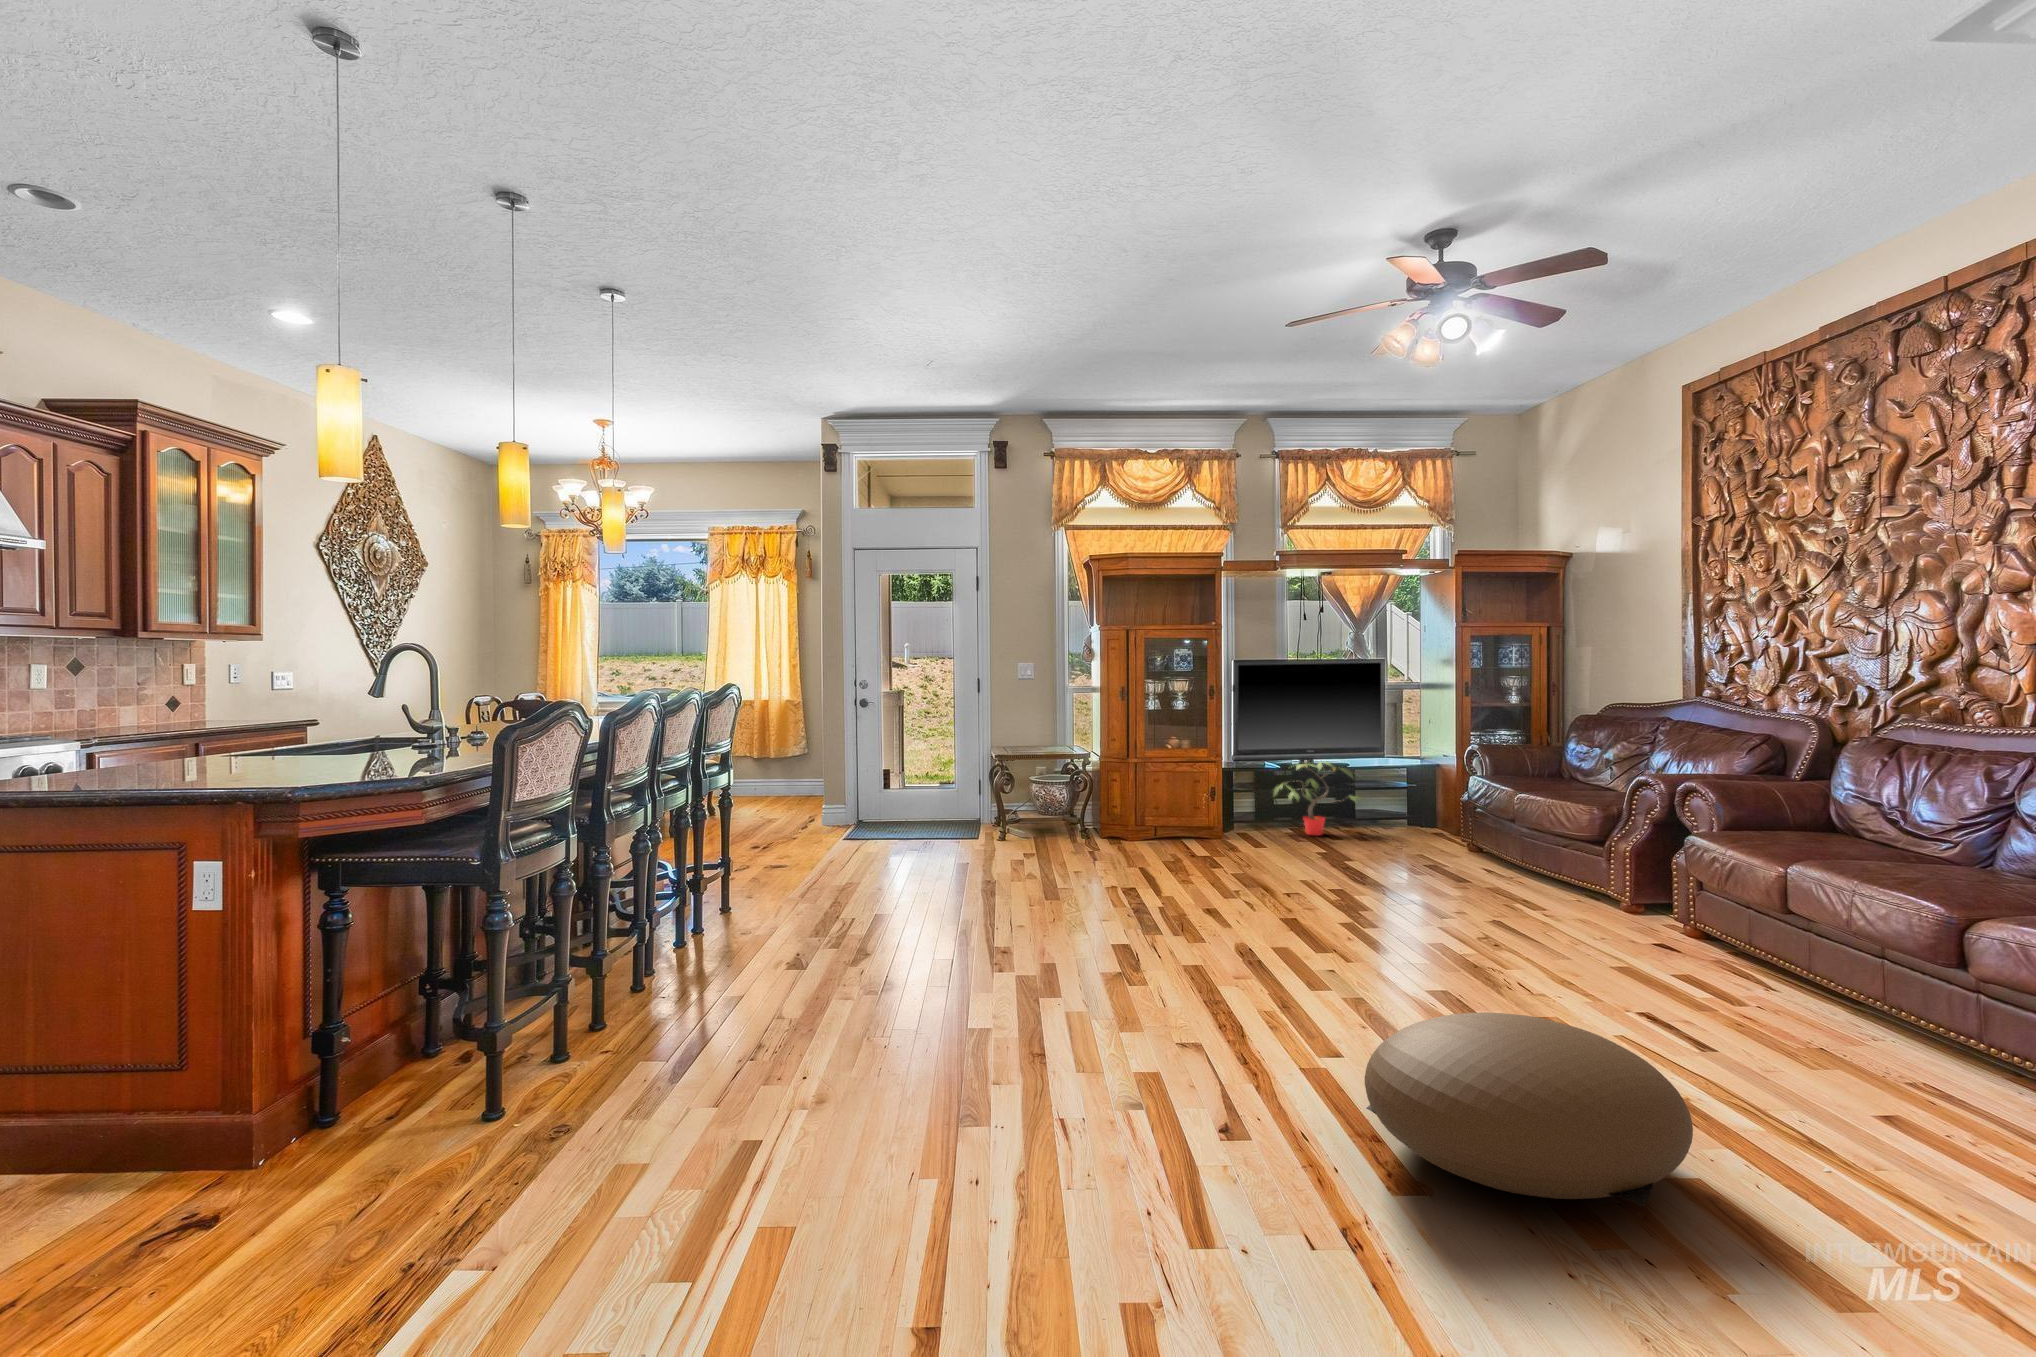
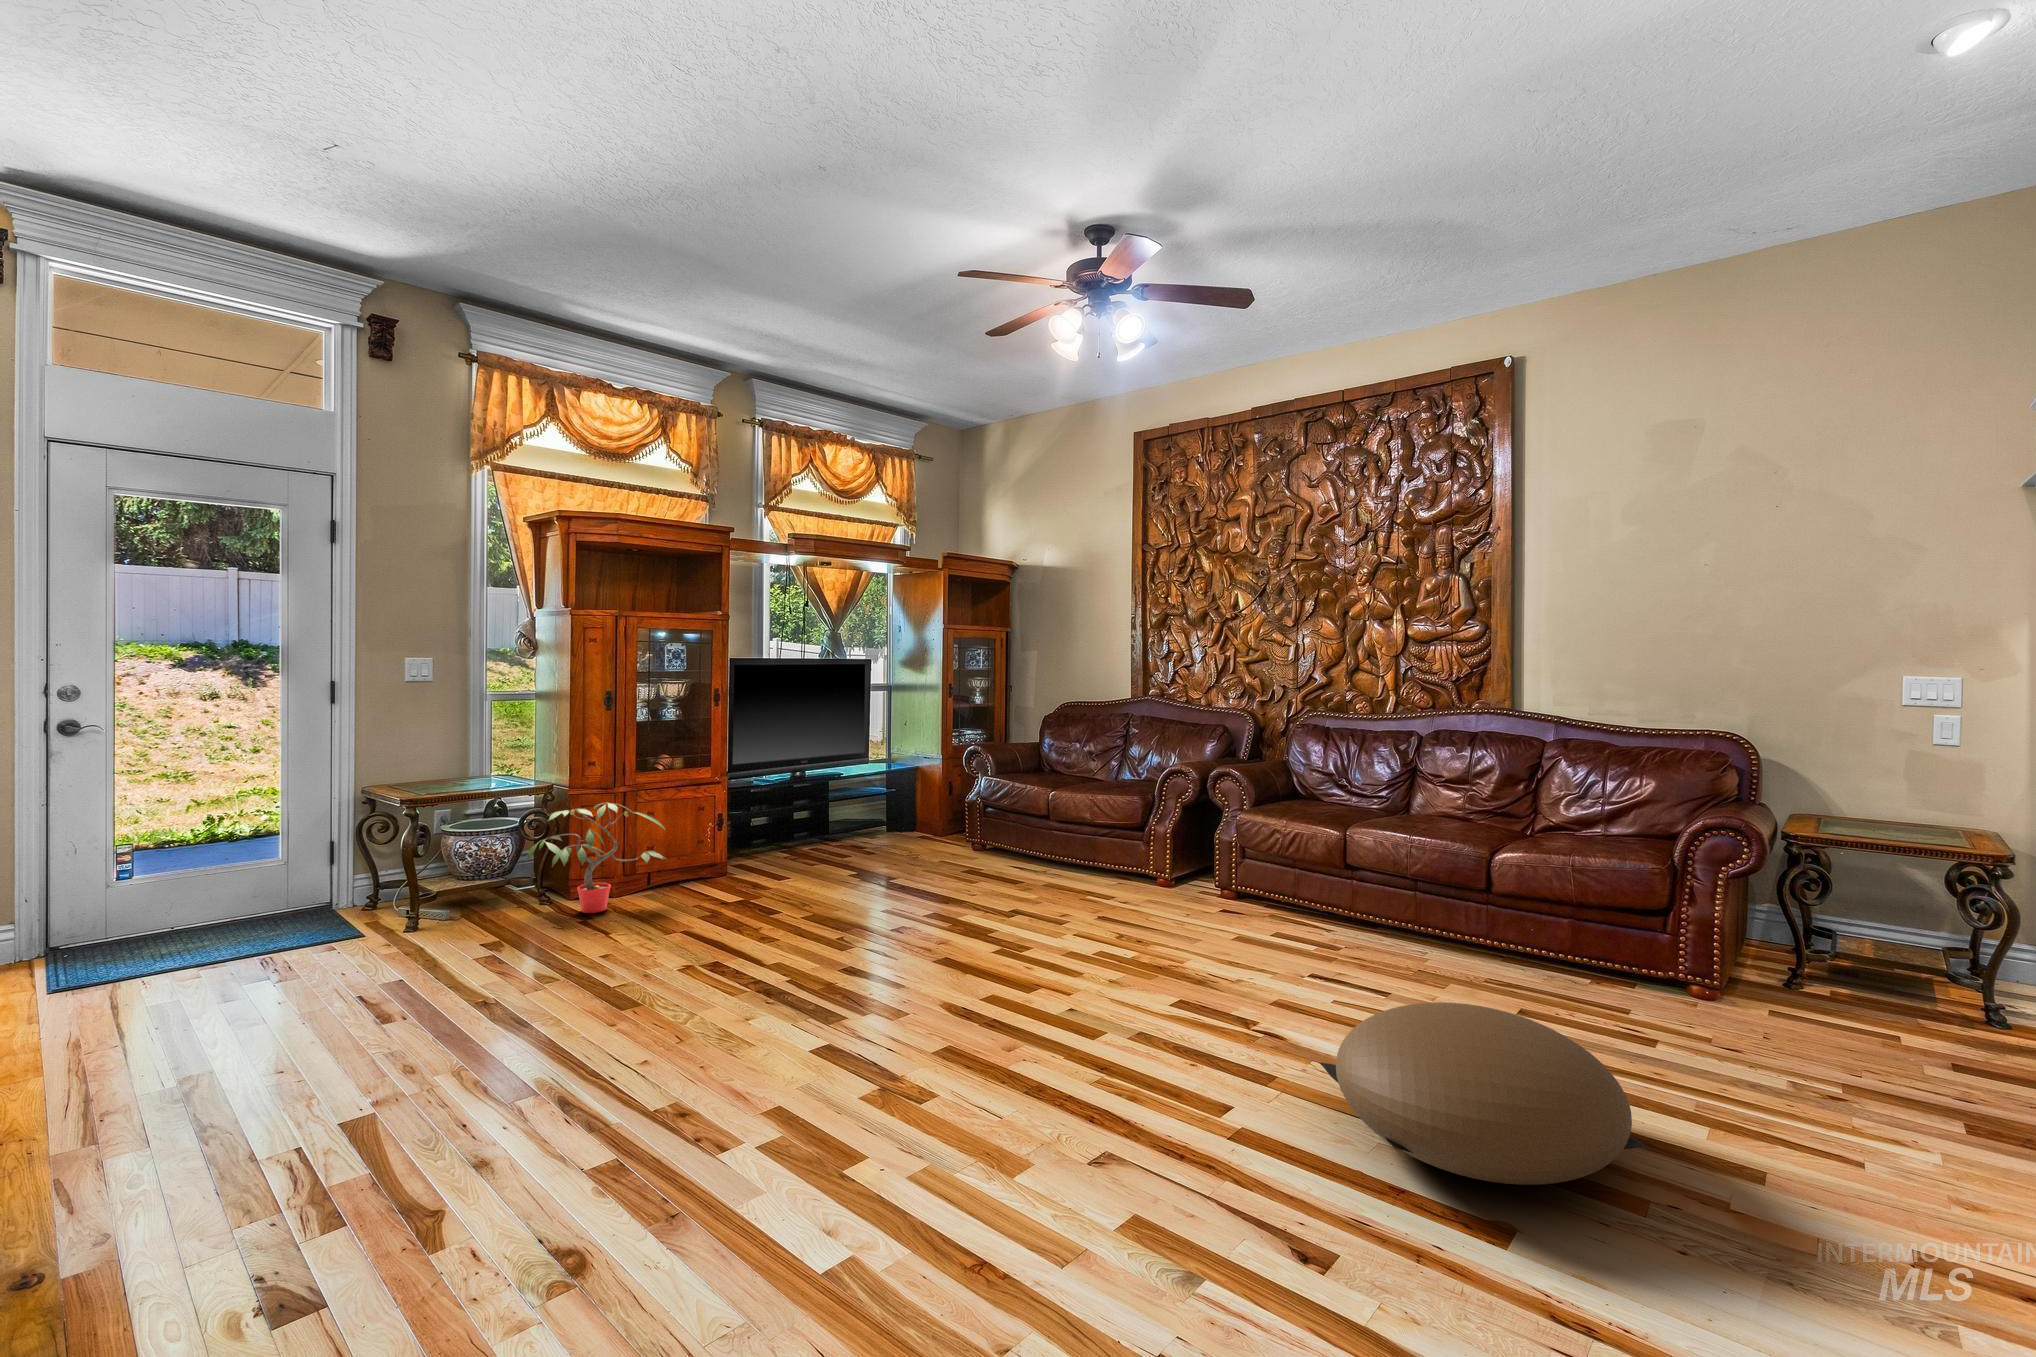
potted plant: present [1274,761,1362,835] -> present [527,802,665,913]

